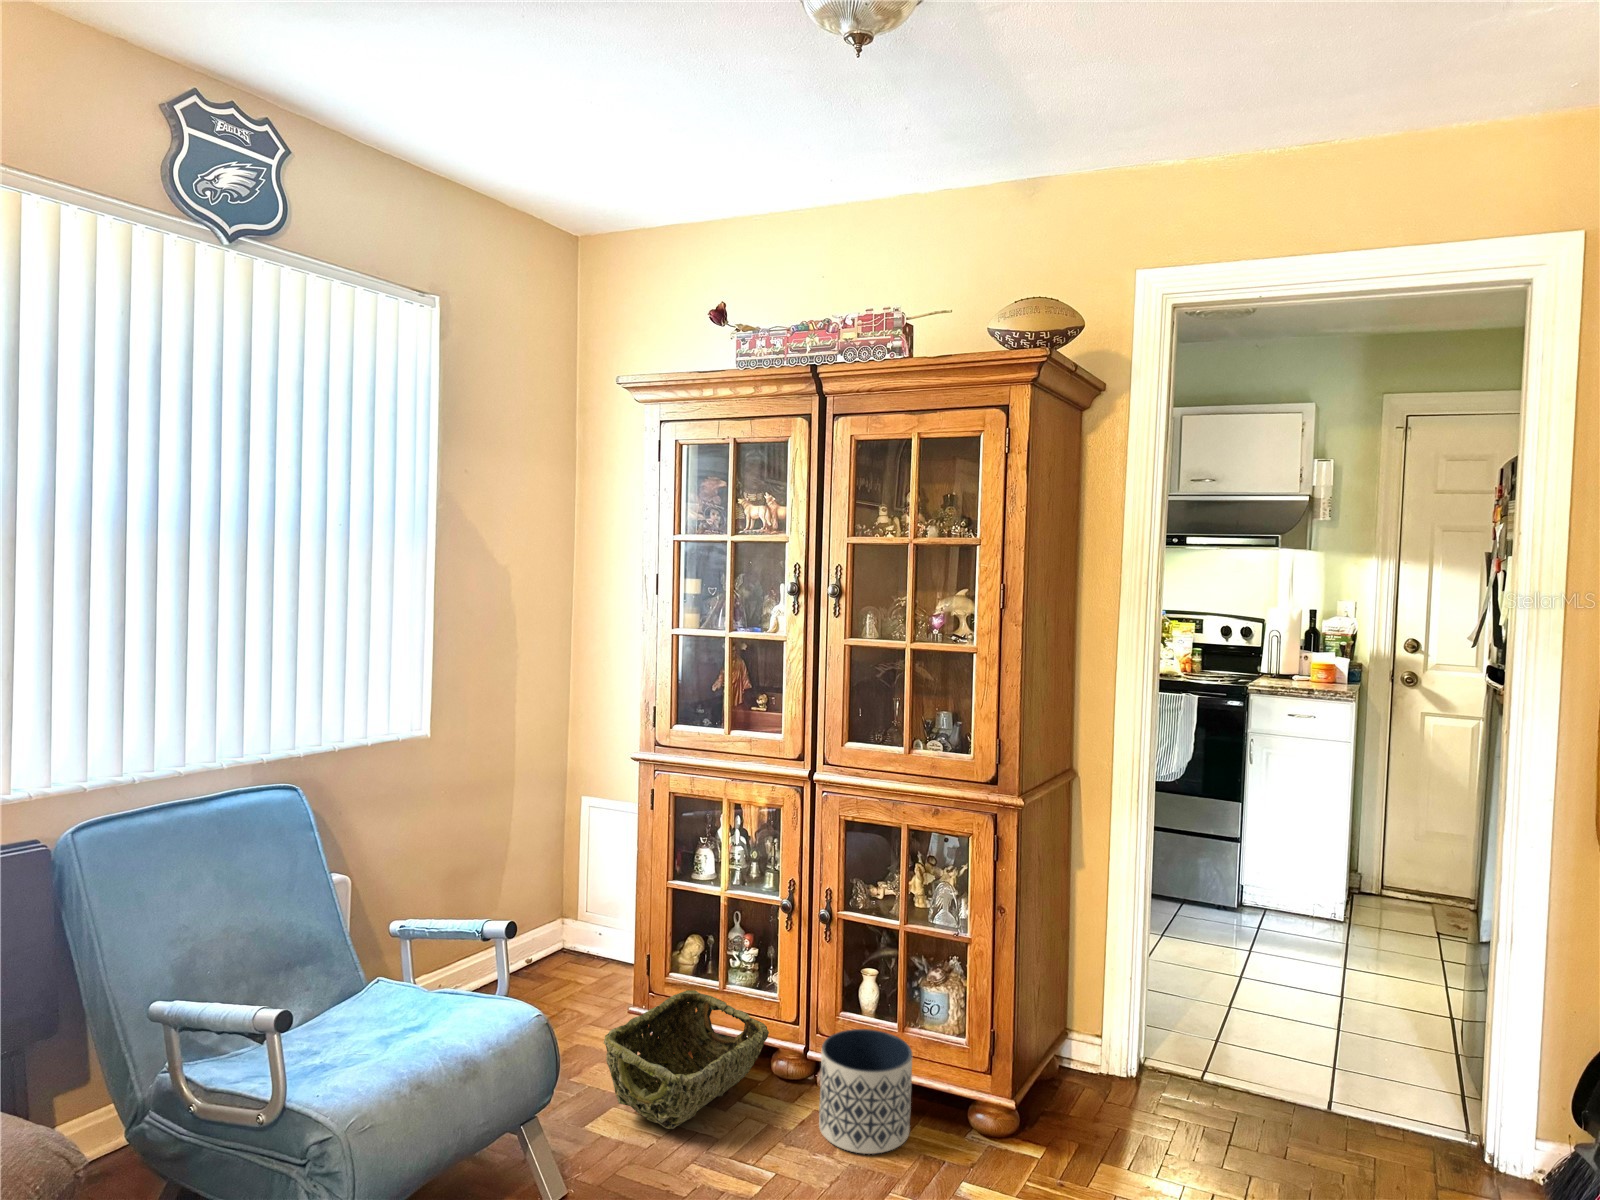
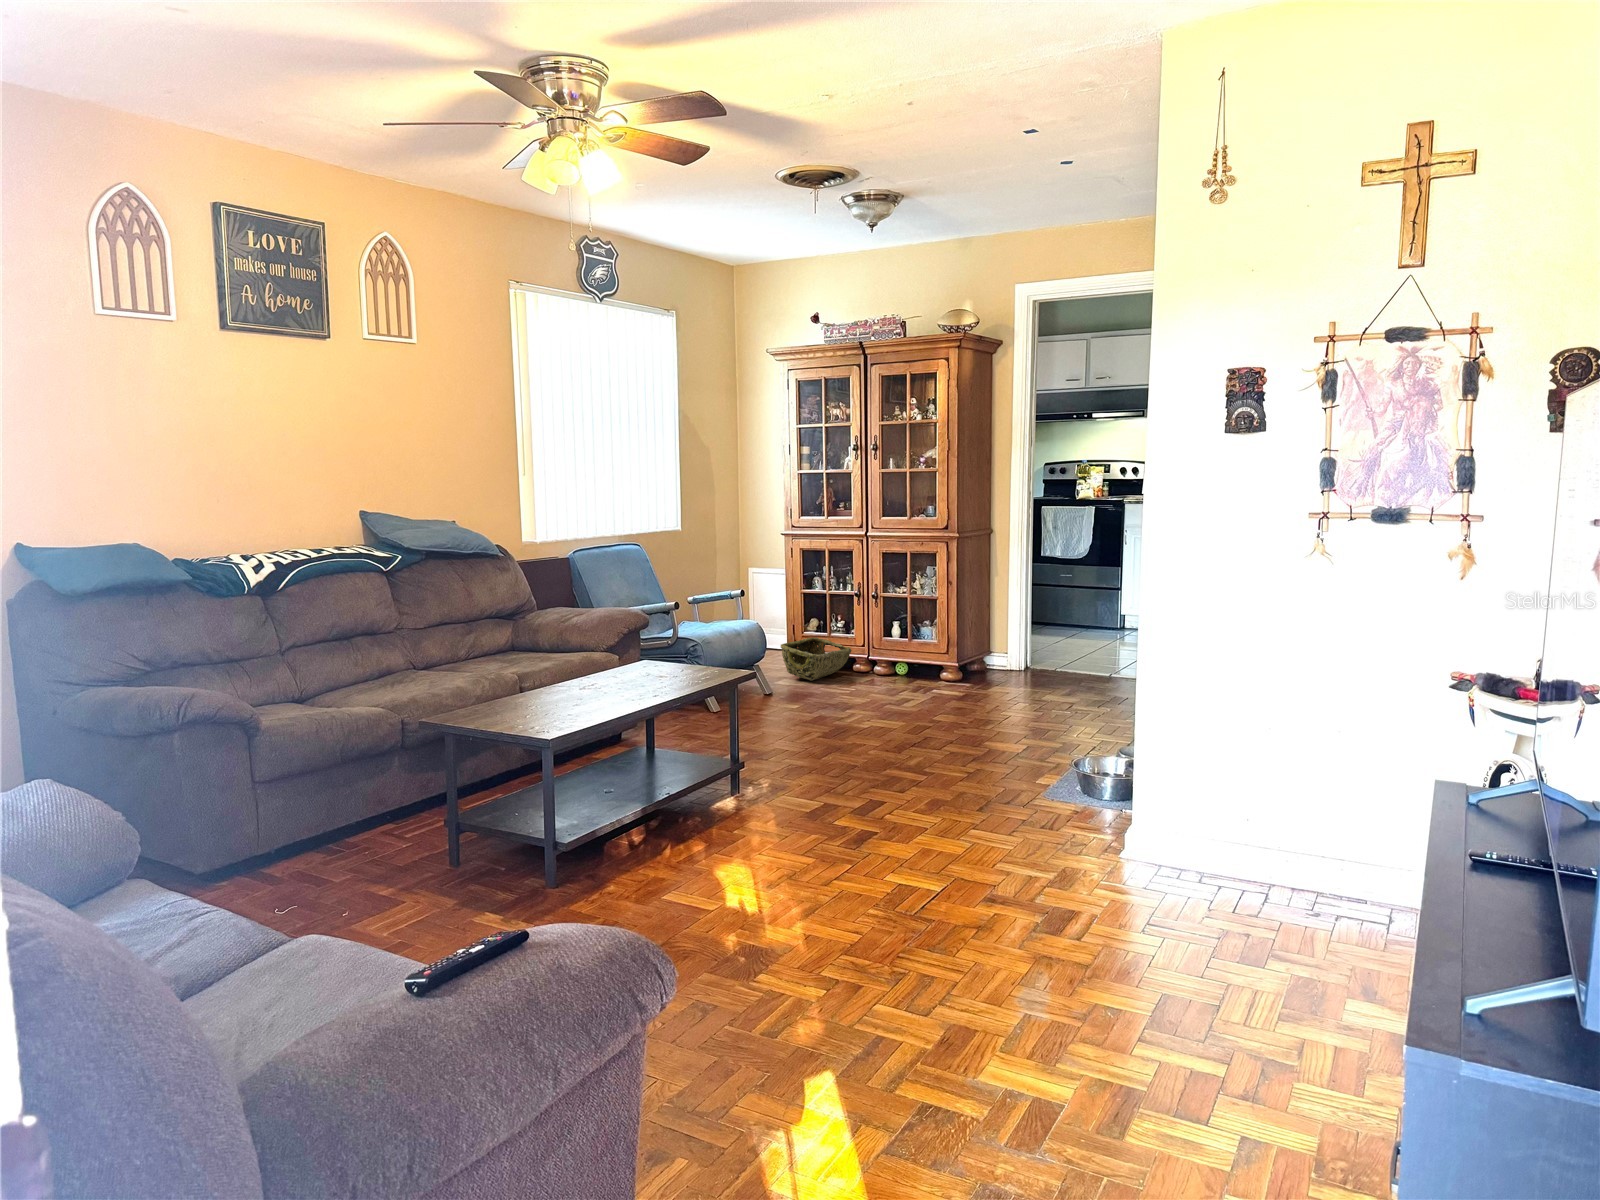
planter: present [819,1029,912,1154] -> none [875,643,914,685]

